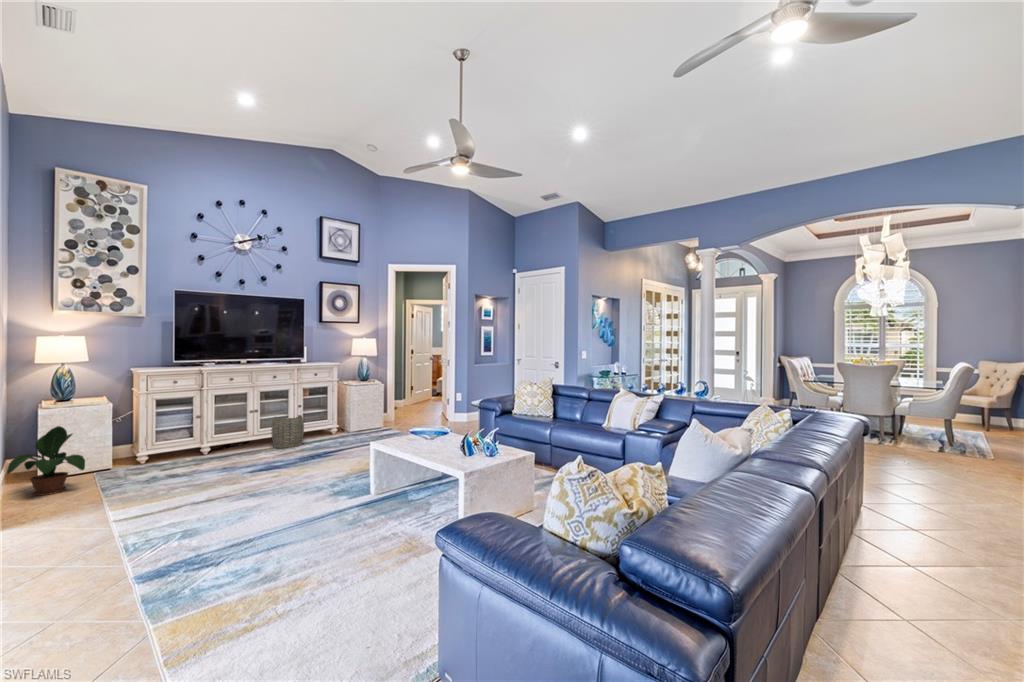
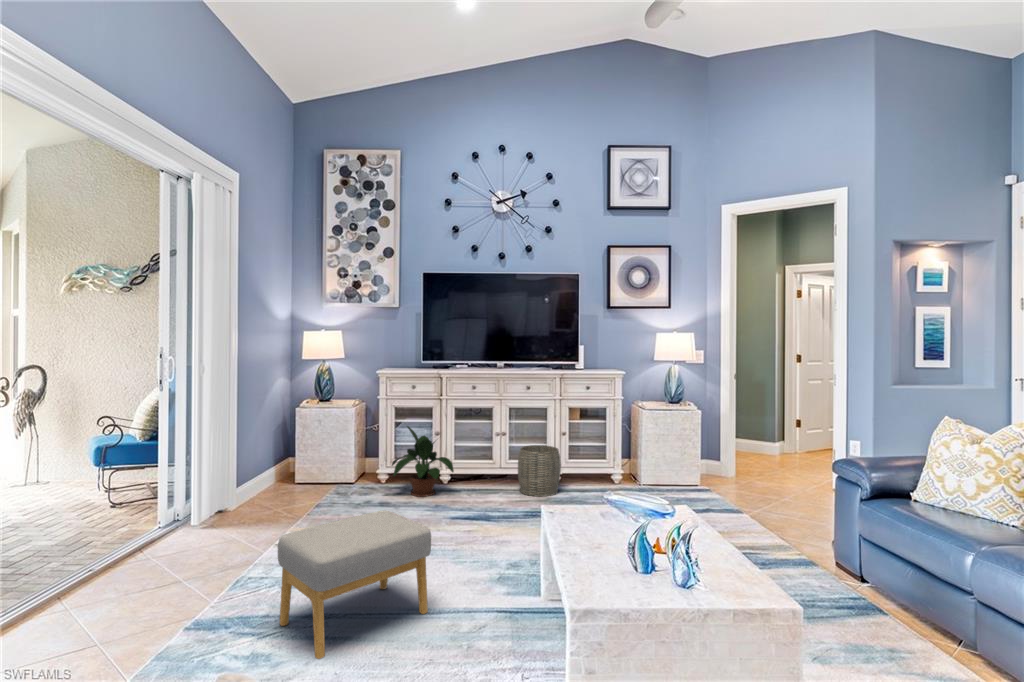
potted plant: present [7,426,85,496] -> present [392,426,454,497]
footstool: none [204,445,296,518] -> present [278,510,431,659]

